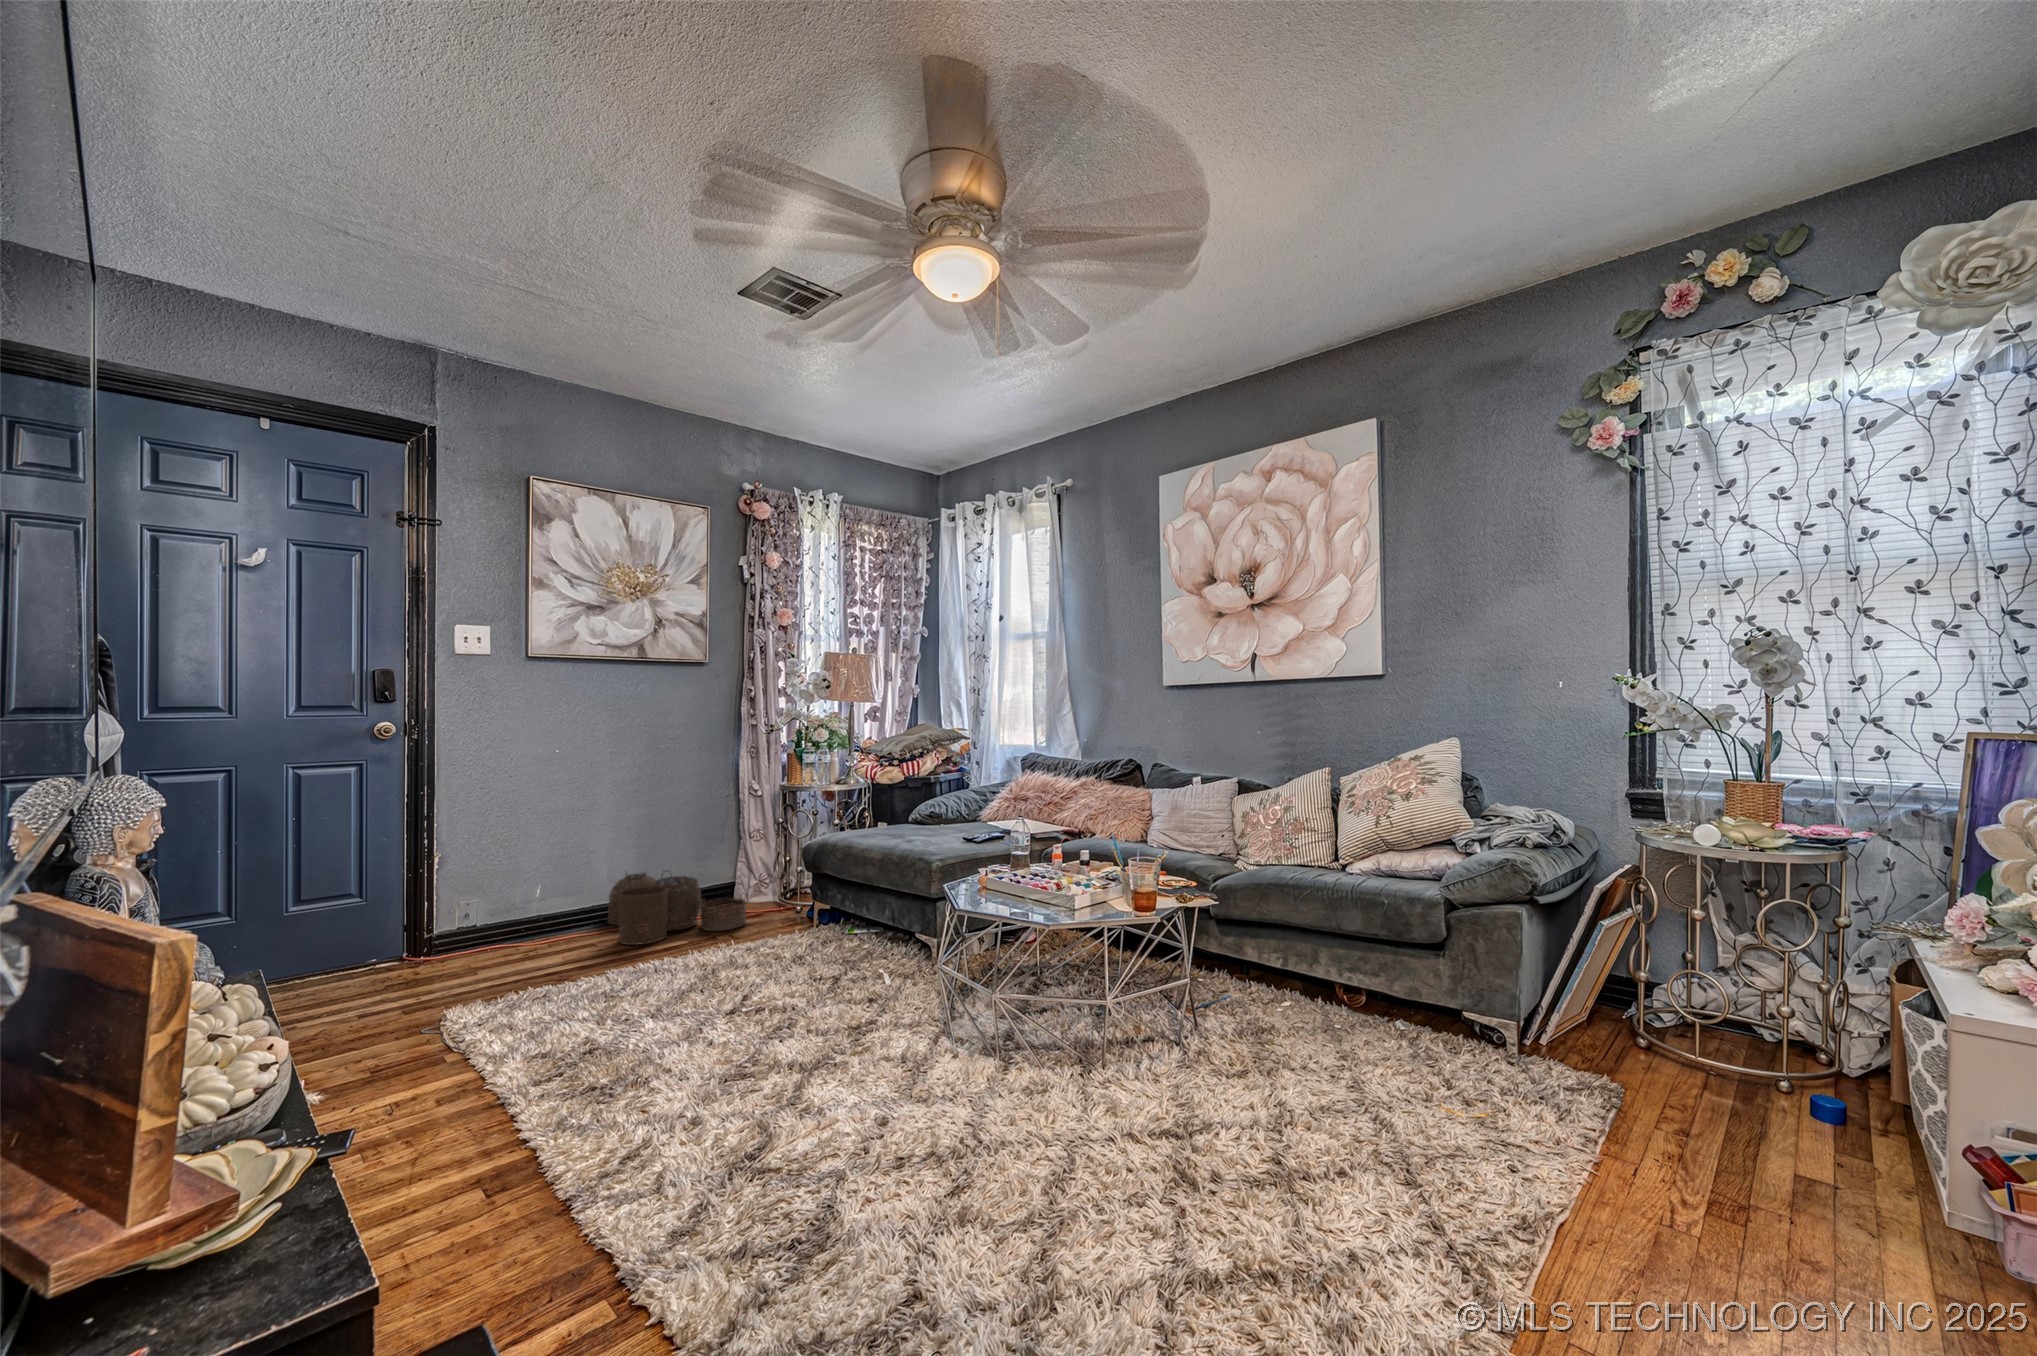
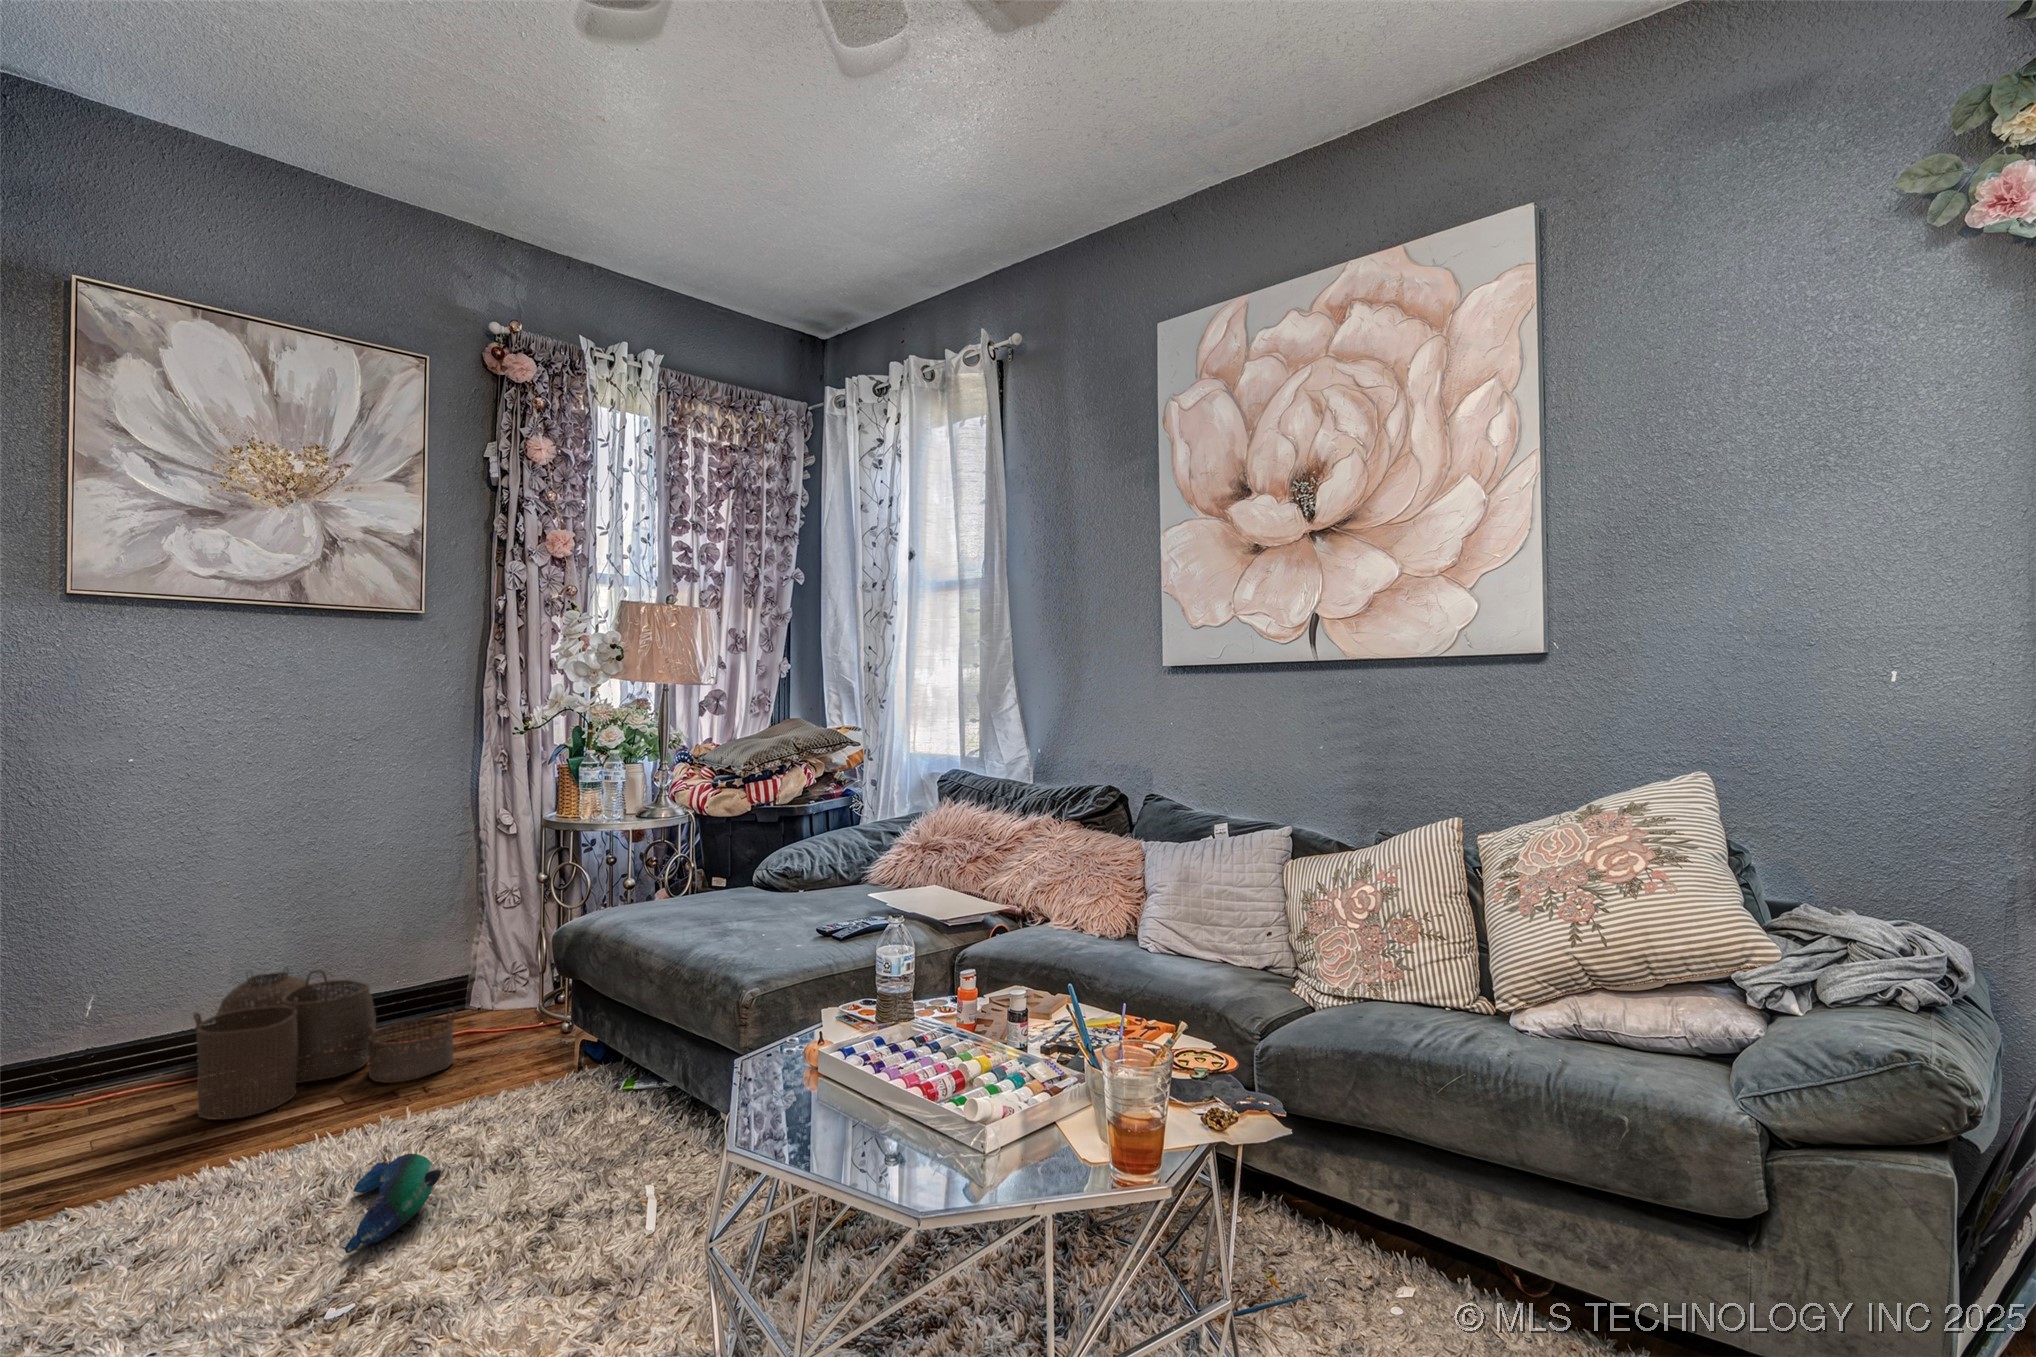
plush toy: none [727,949,776,989] -> present [345,1154,442,1253]

